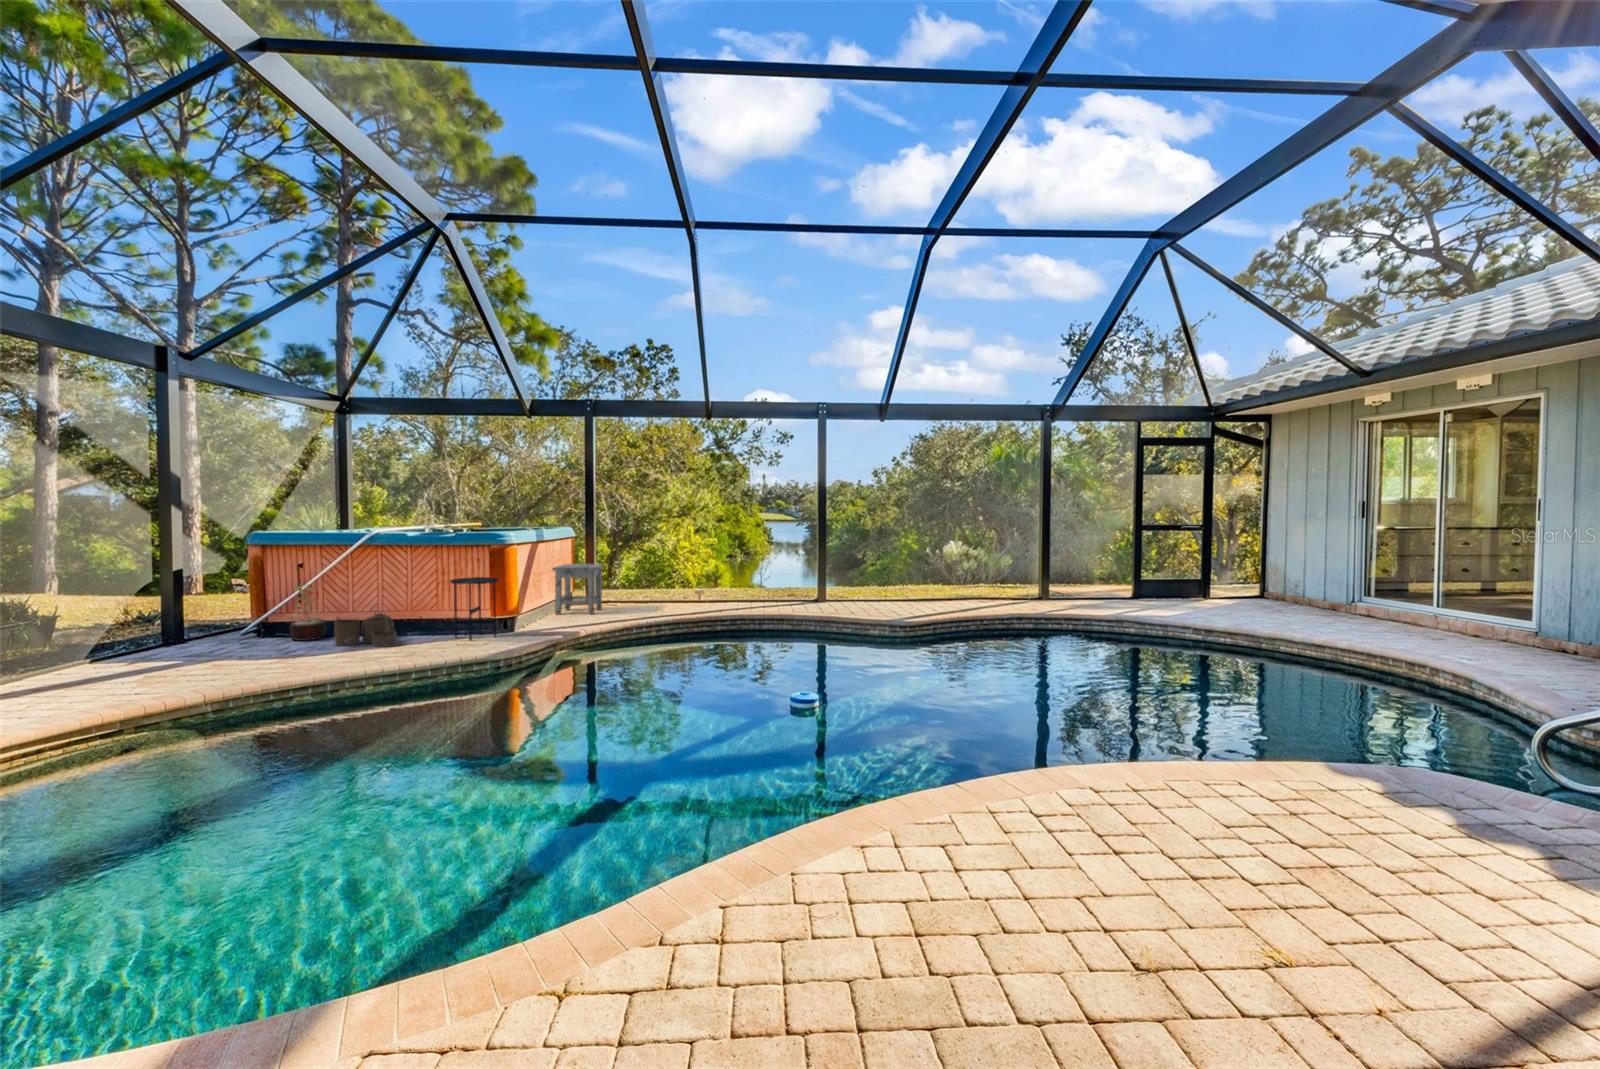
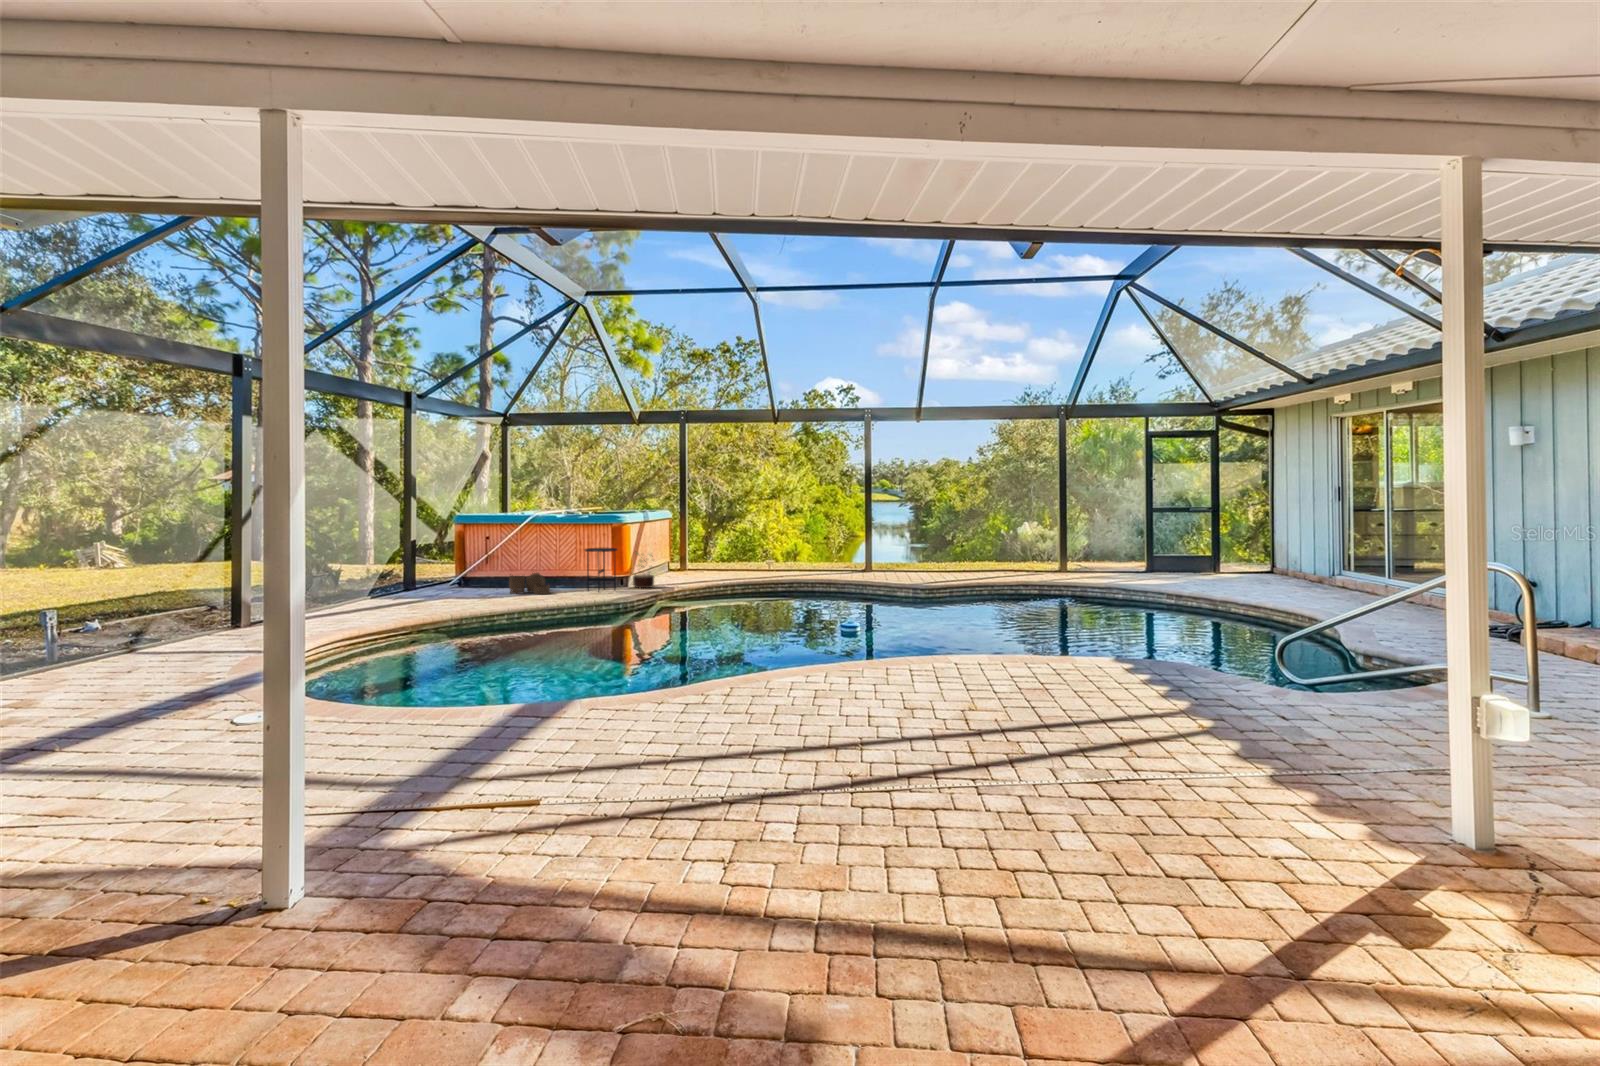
stool: present [553,564,604,615] -> none [655,540,695,580]
decorative plant: present [290,587,326,641] -> present [631,551,654,588]

